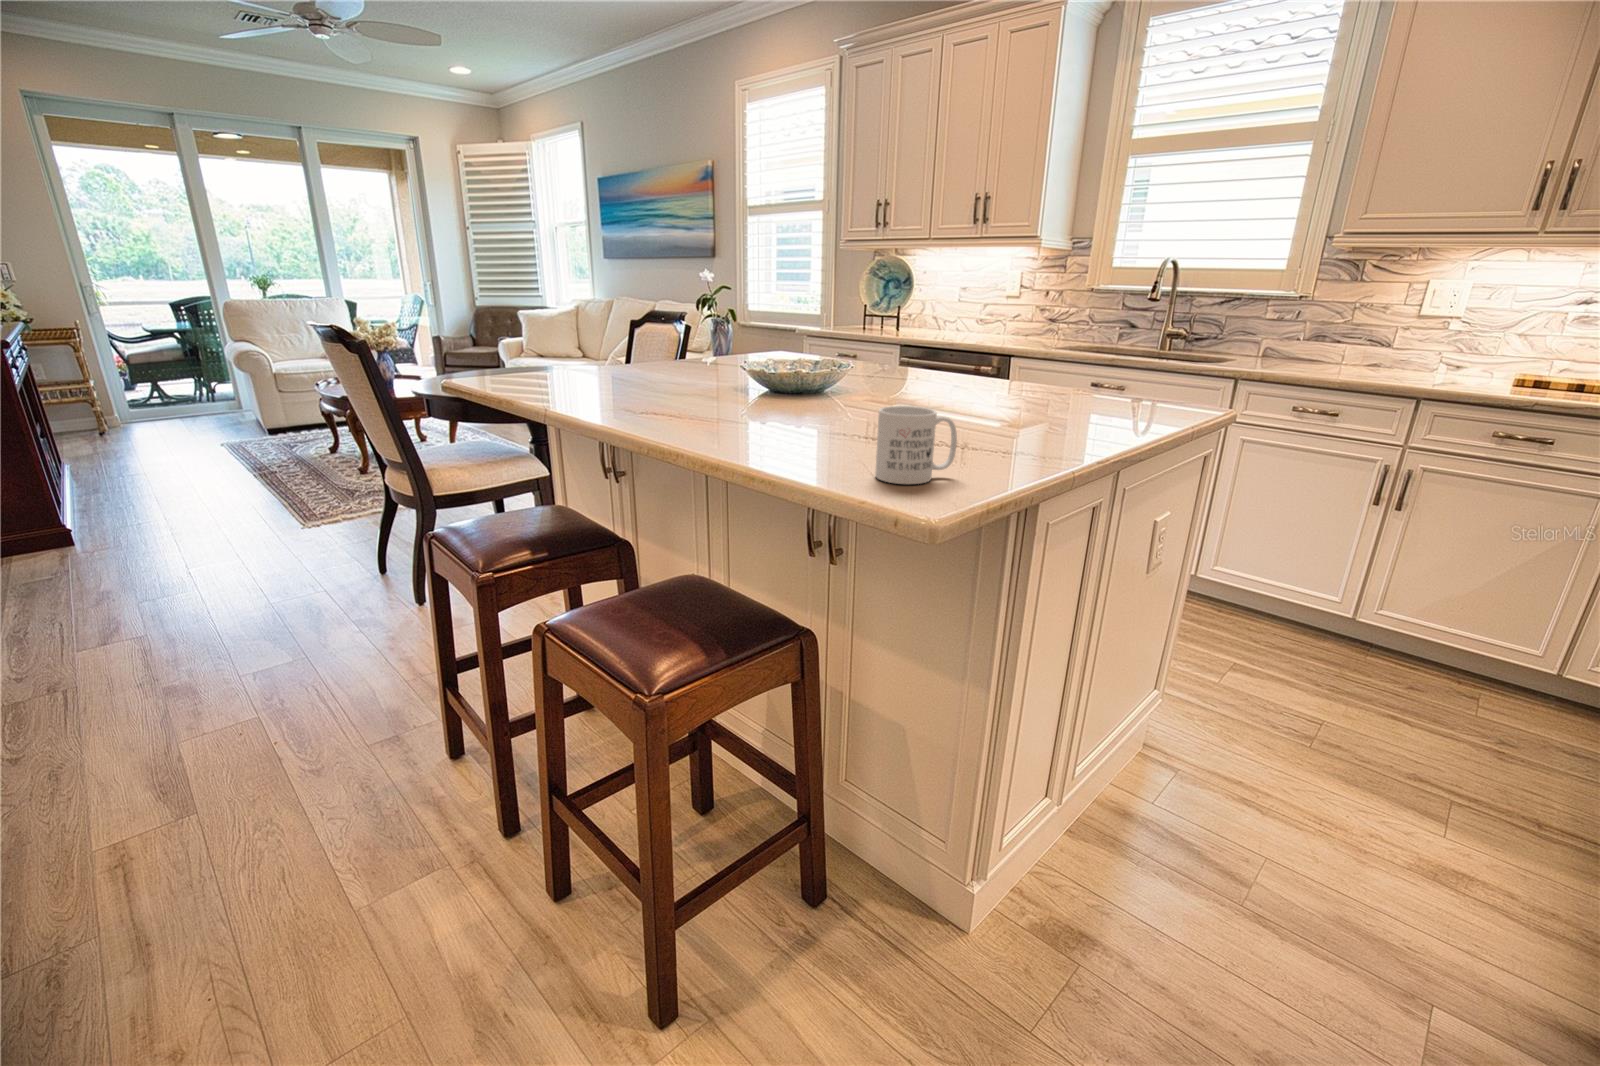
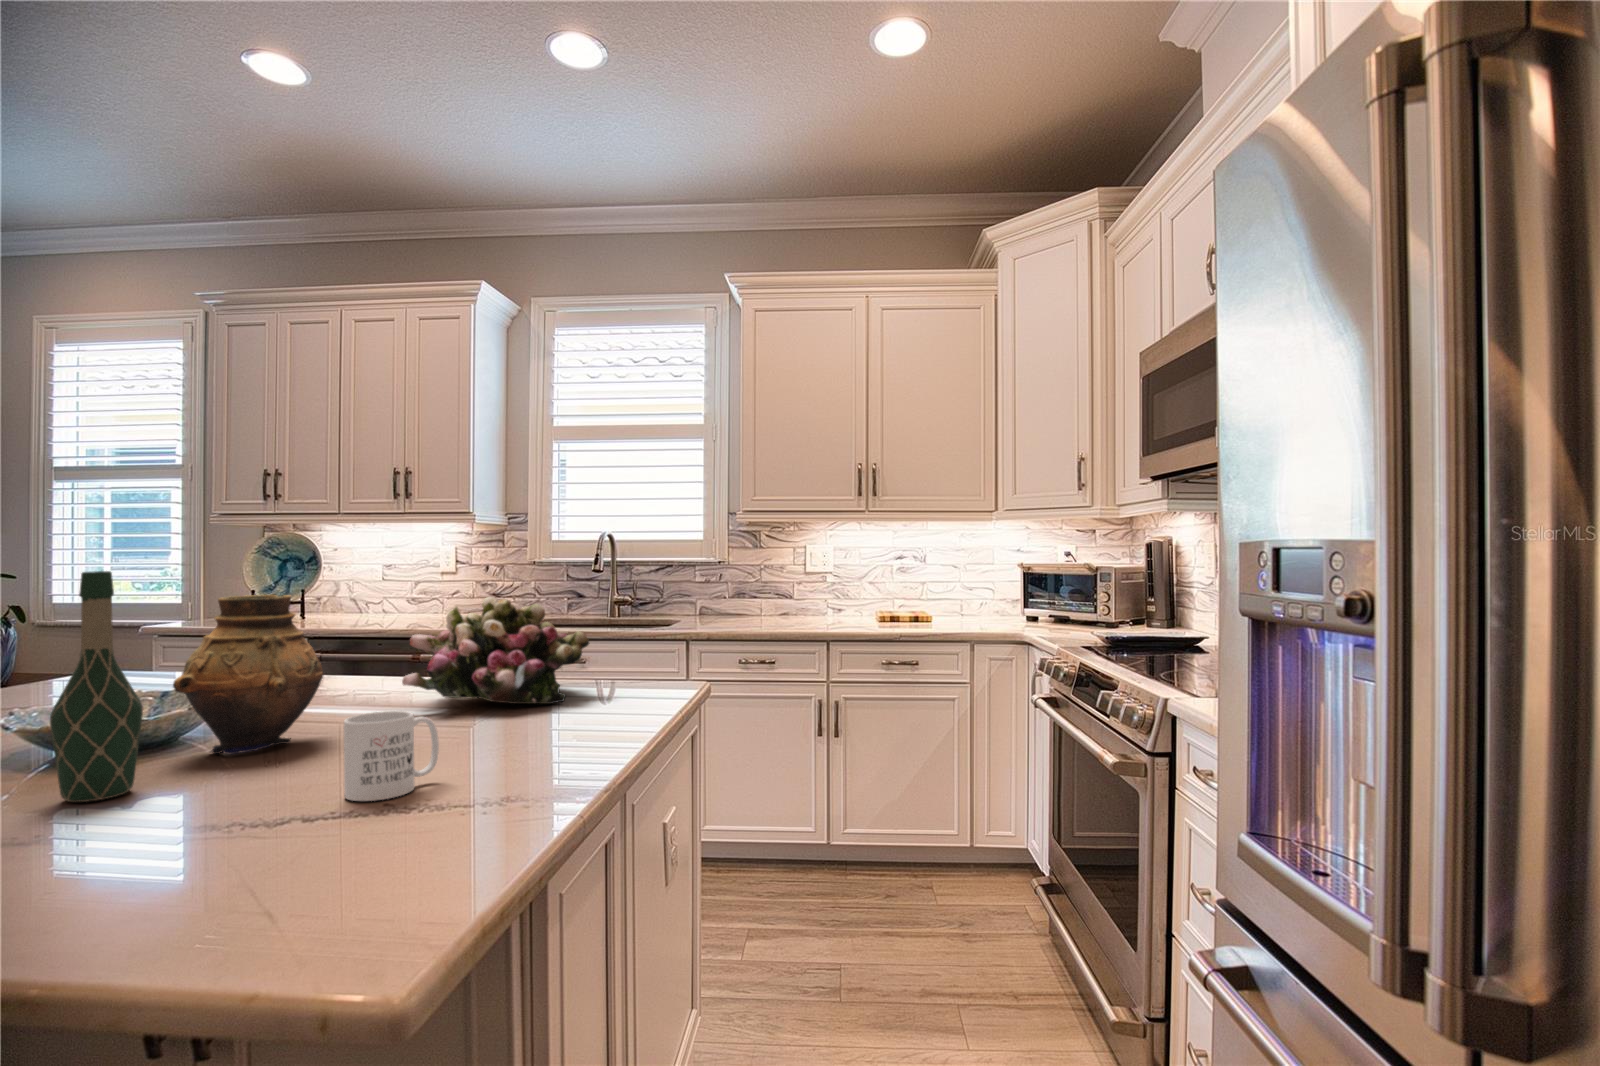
wine bottle: none [697,264,752,443] -> present [50,571,143,802]
vase: none [777,295,882,425] -> present [173,595,323,754]
flower arrangement: none [946,312,1127,424] -> present [402,597,589,704]

